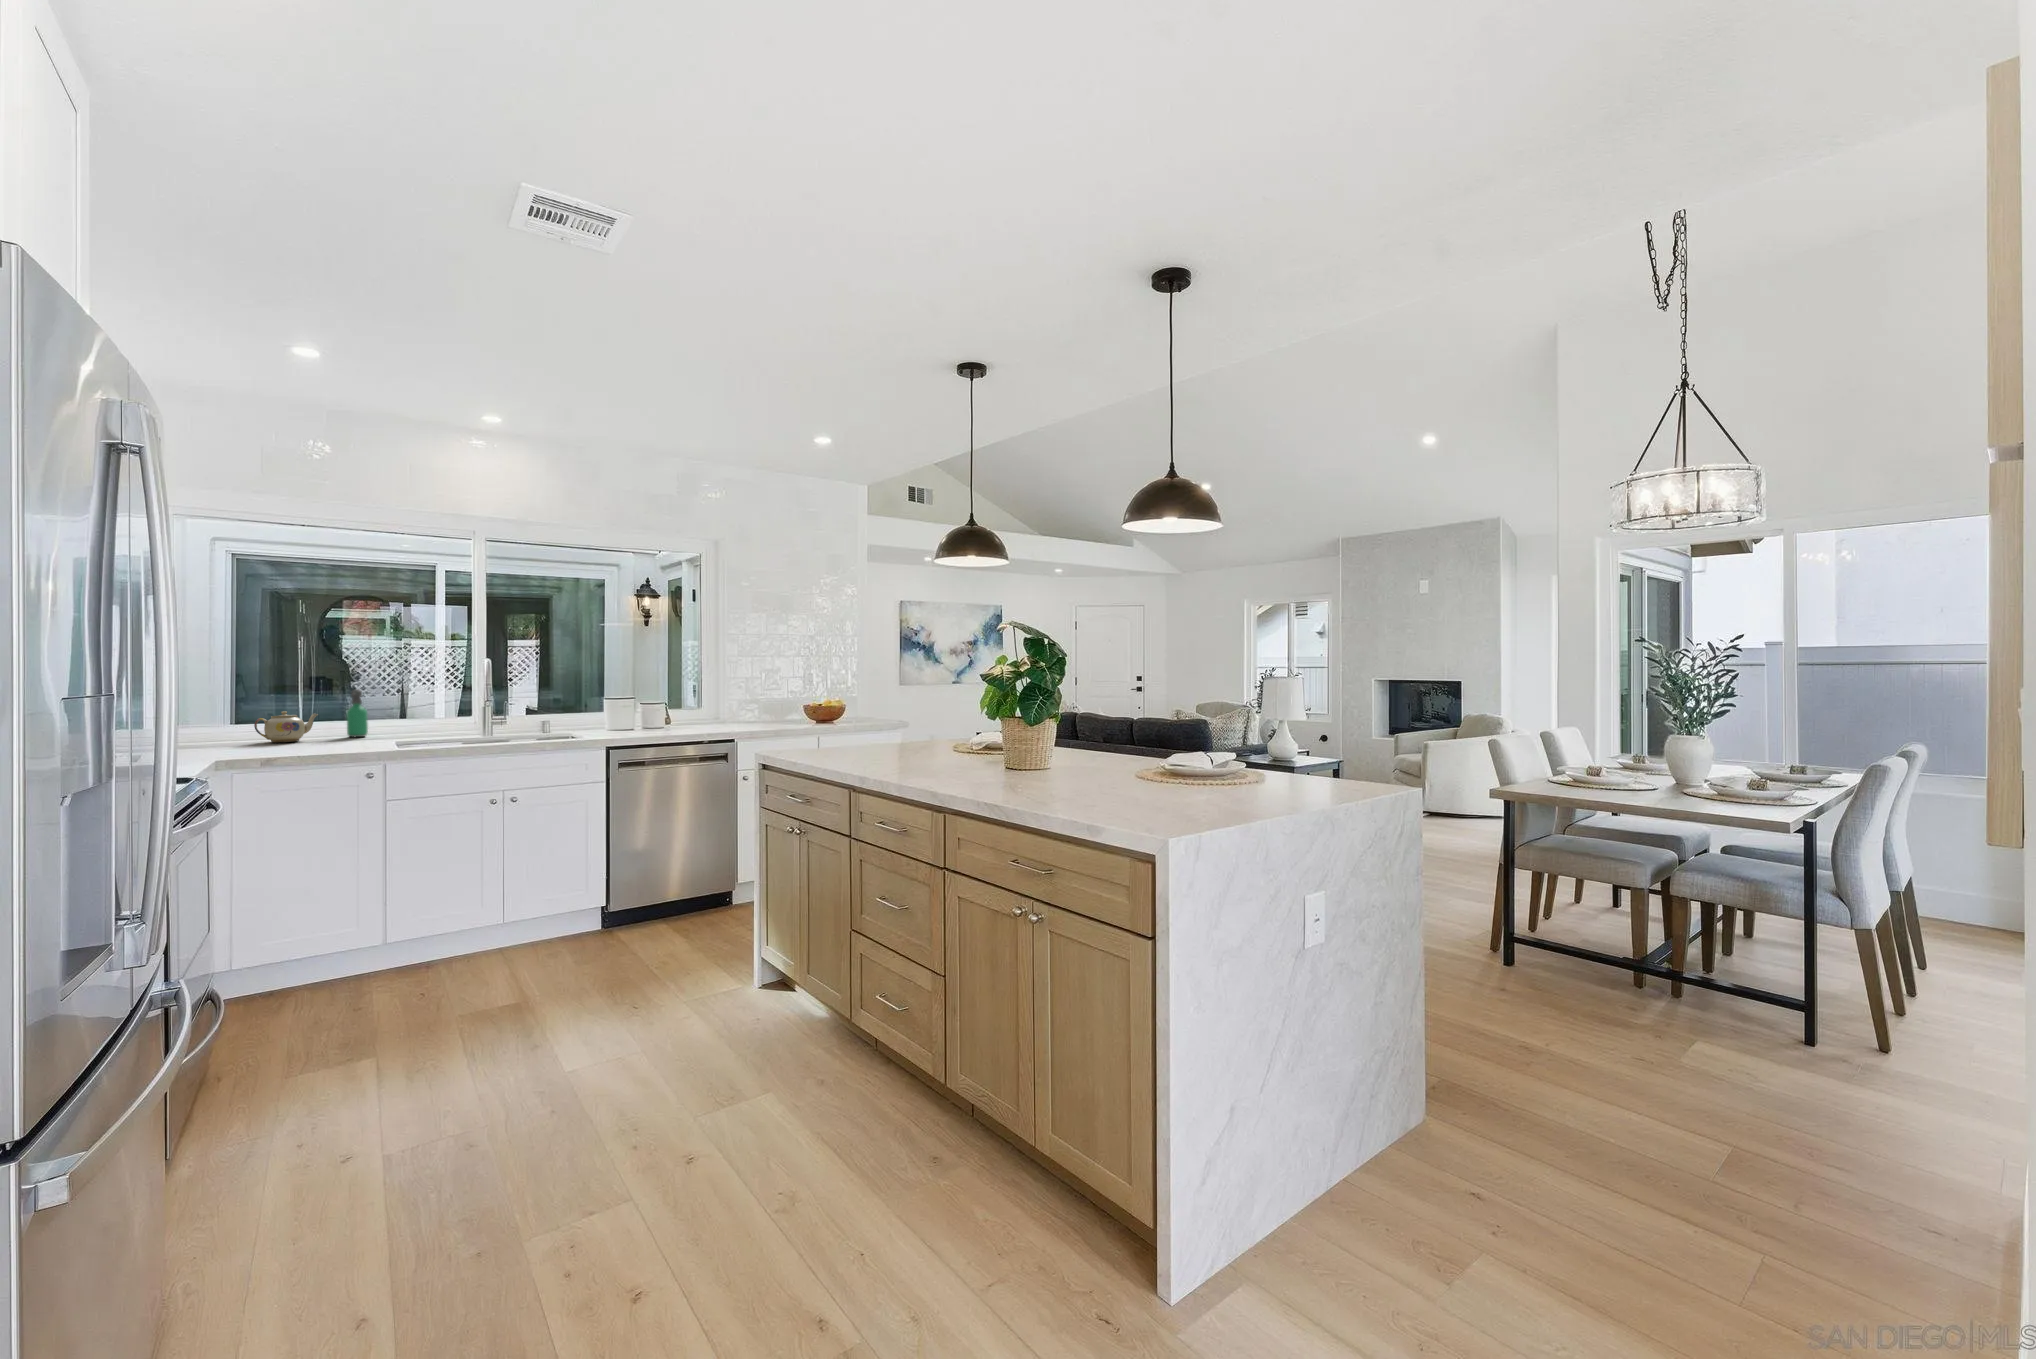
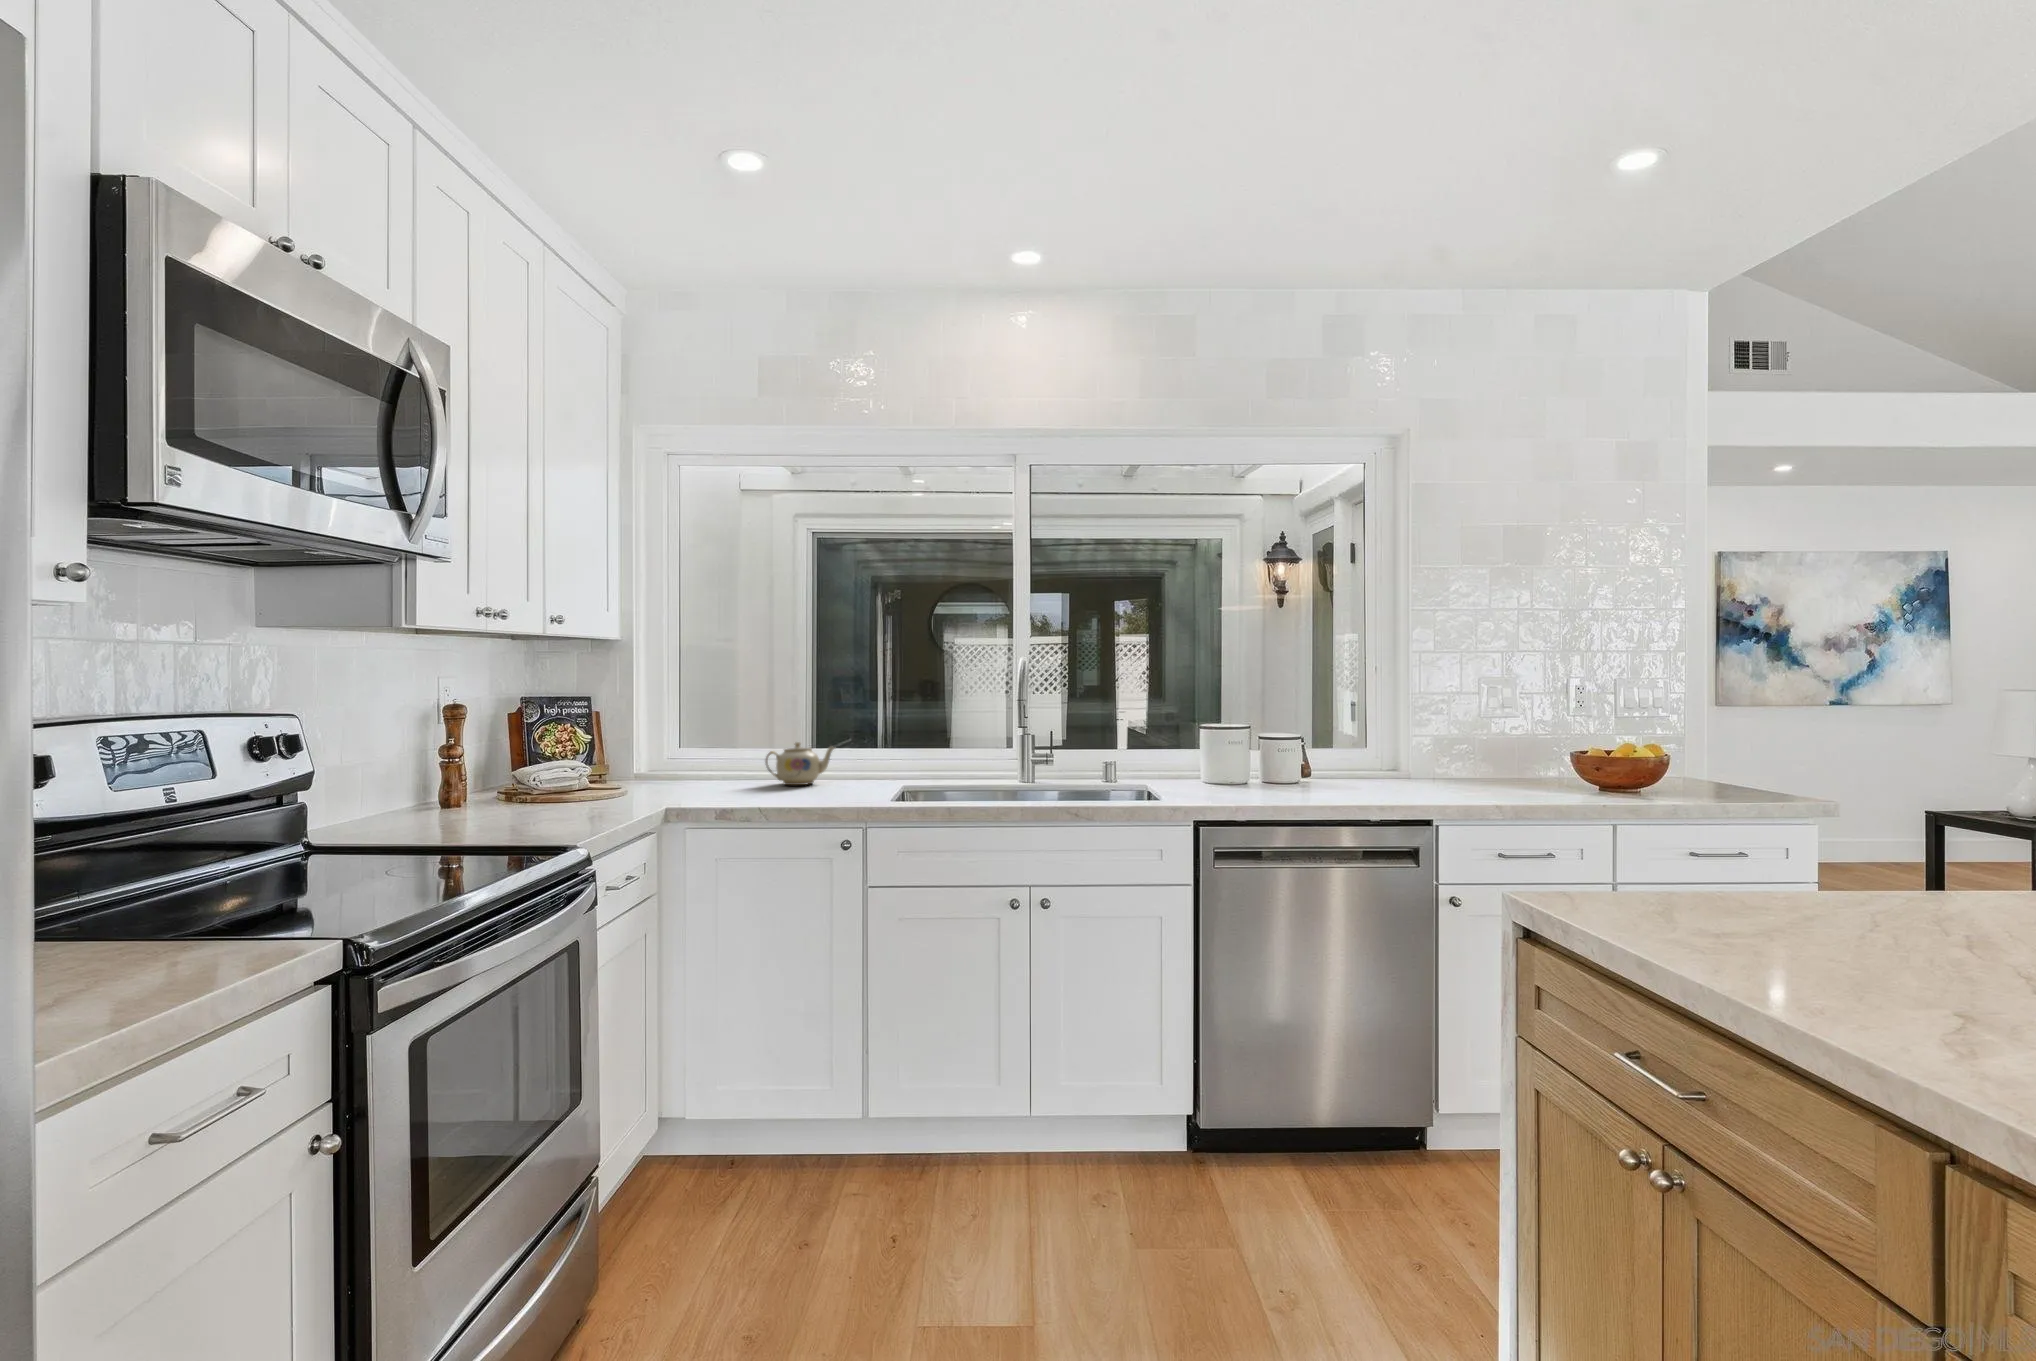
soap dispenser: present [347,689,368,737] -> none [870,712,893,781]

